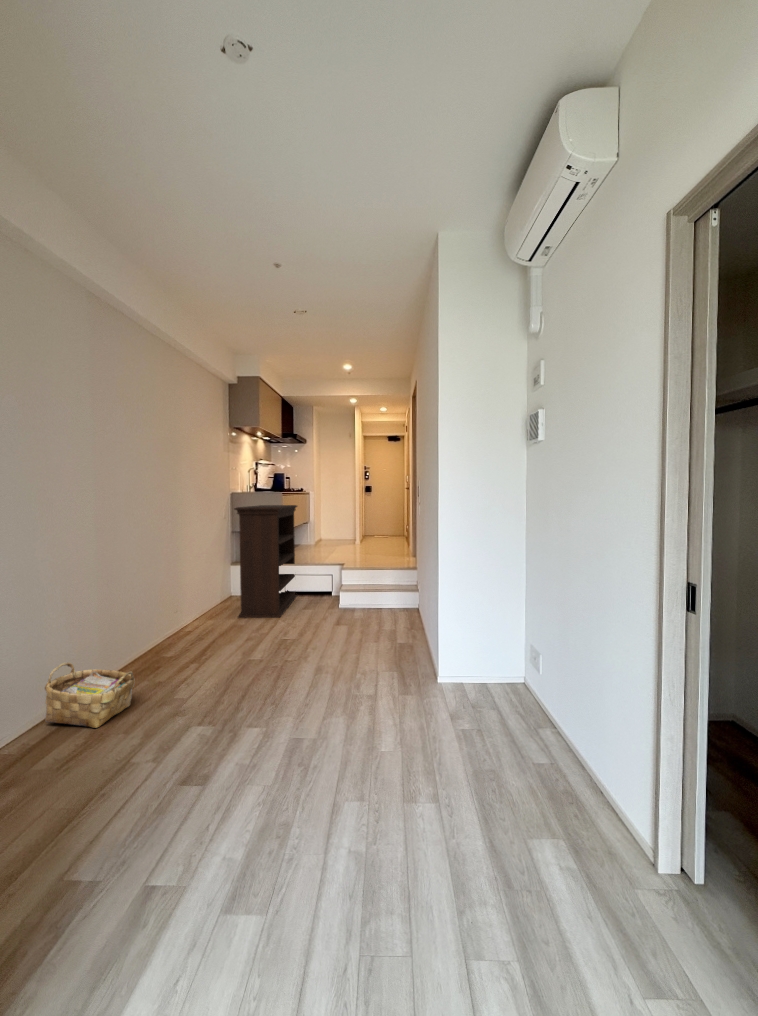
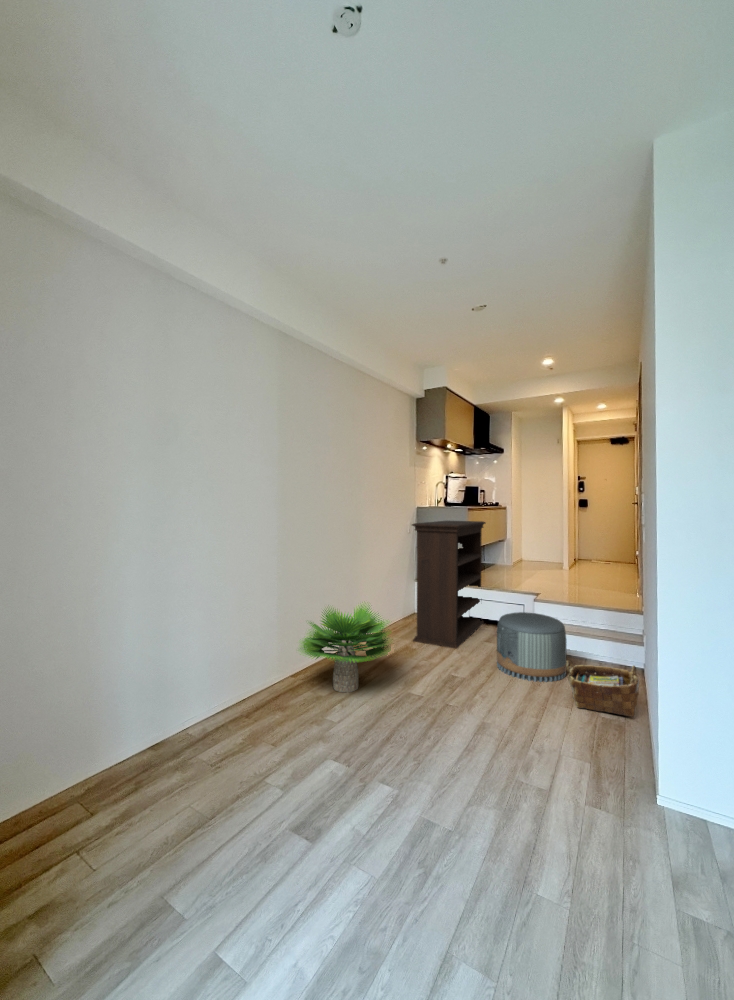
pouf: none [317,577,370,630] -> present [497,612,567,682]
potted plant: none [132,578,236,666] -> present [300,605,390,692]
woven basket: present [45,662,134,728] -> present [567,660,639,717]

